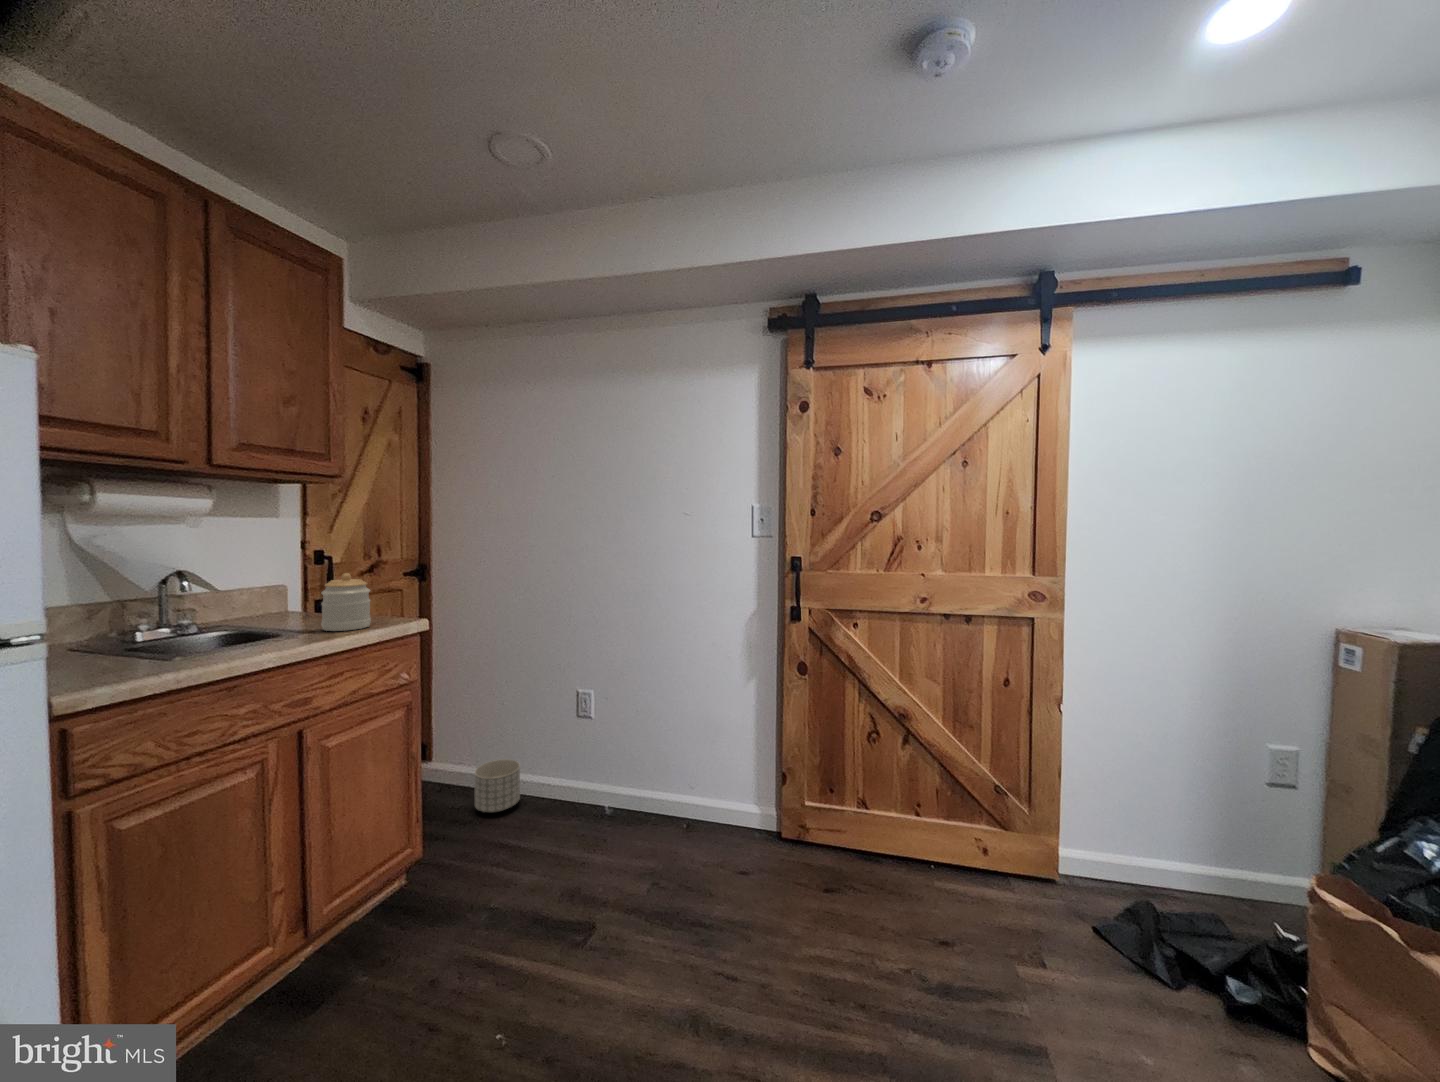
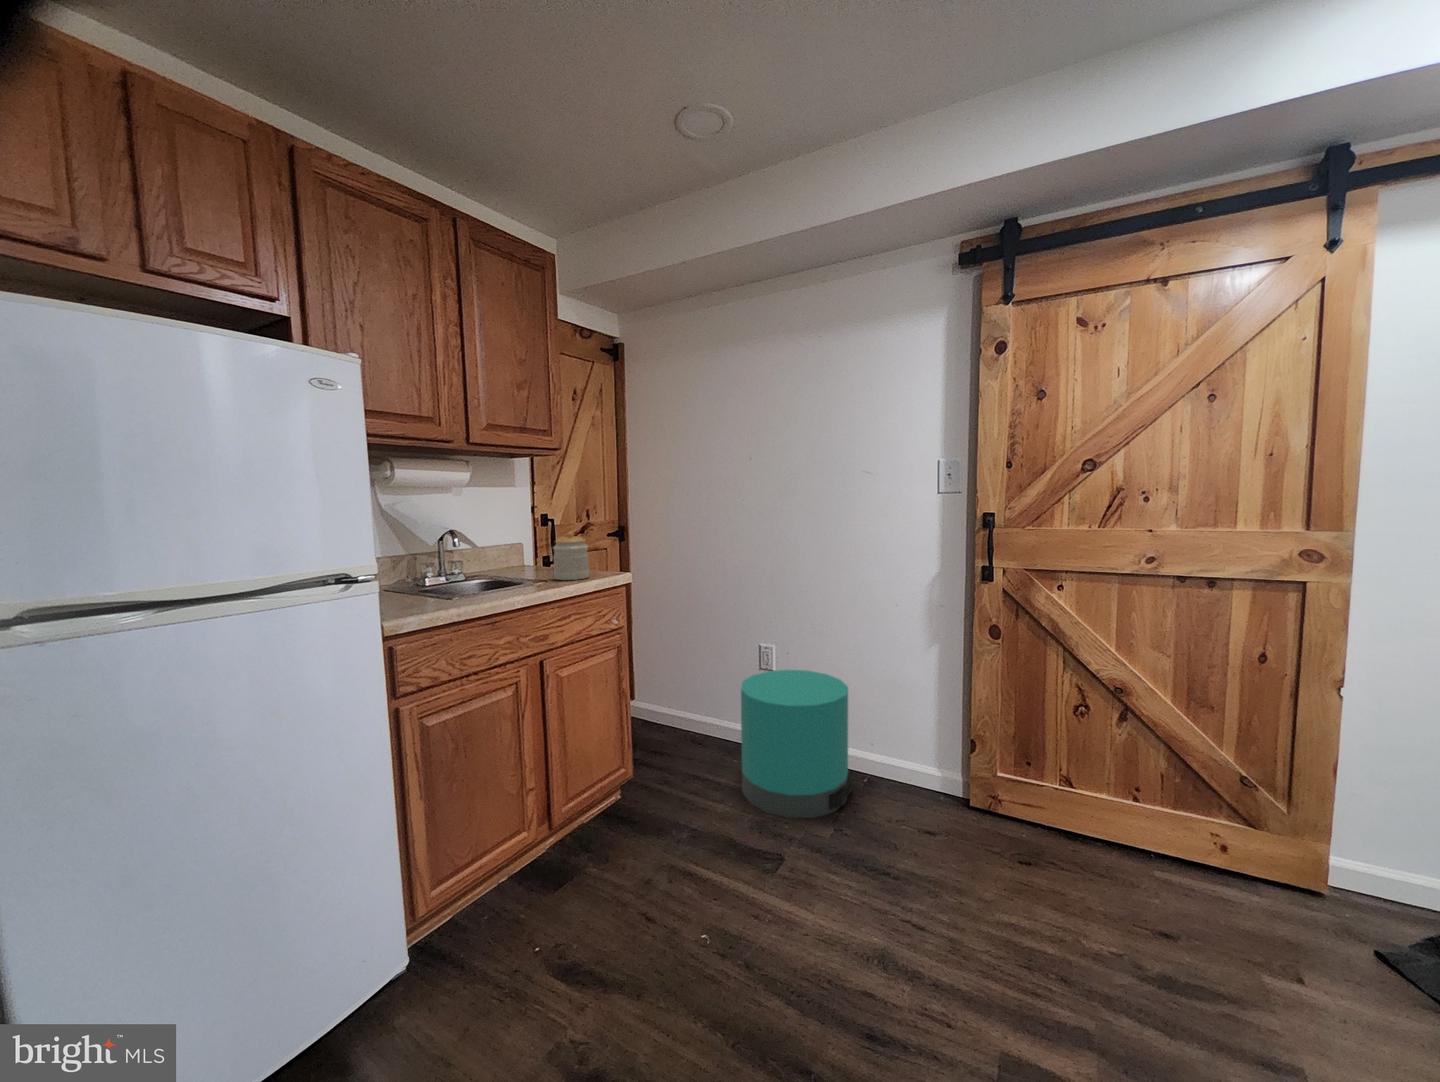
trash can: none [554,714,673,879] -> present [741,670,853,818]
planter: present [475,759,520,812] -> none [667,705,706,751]

